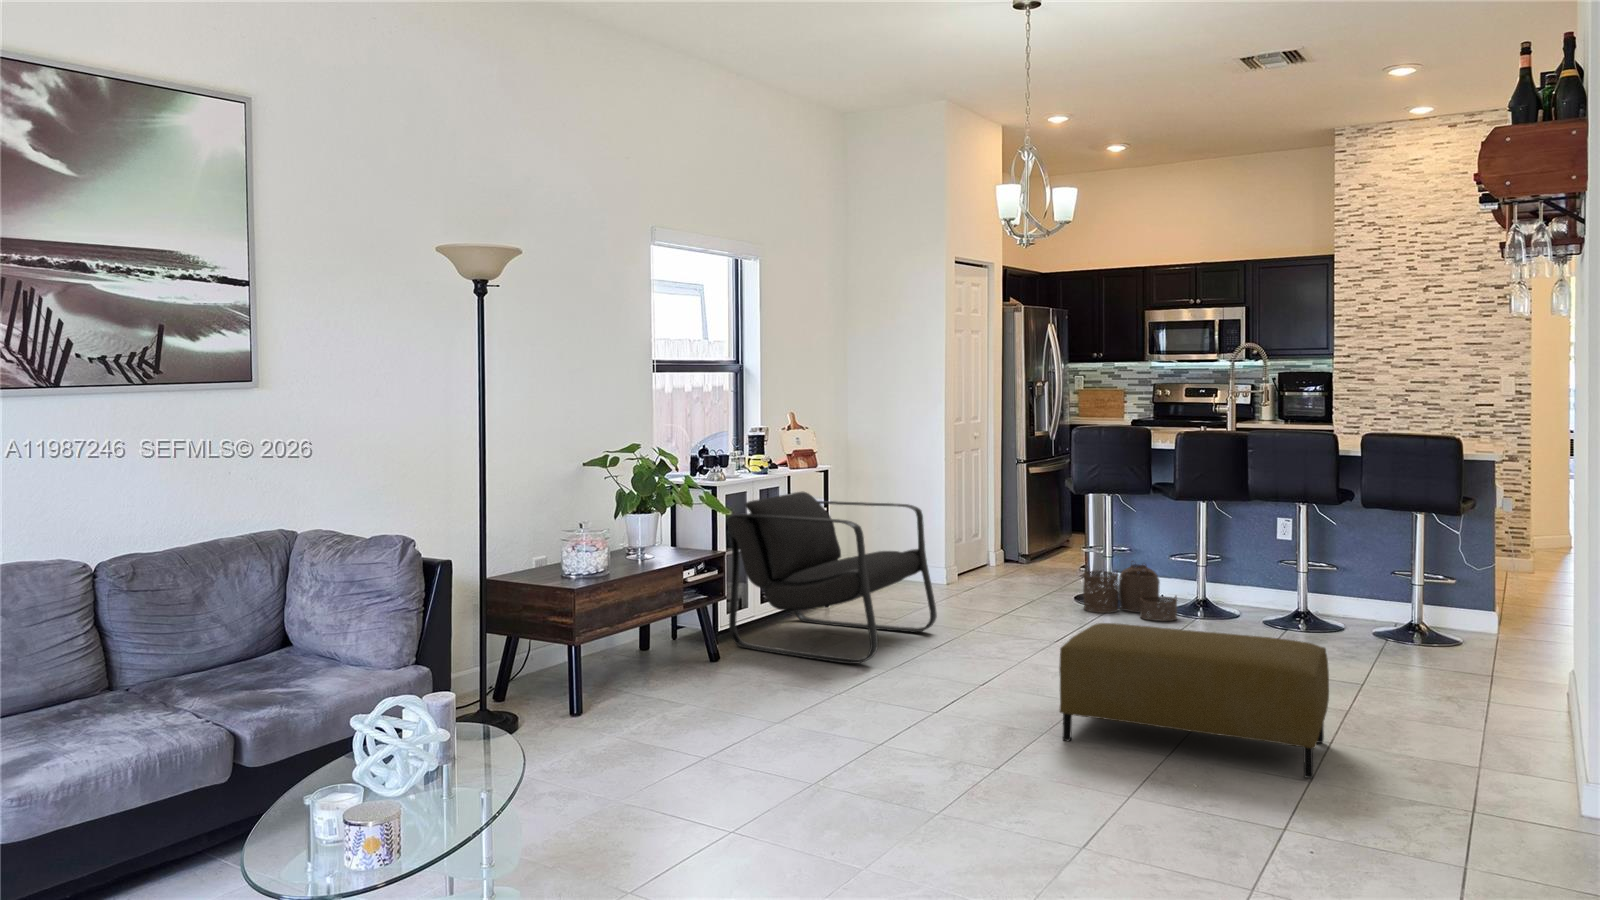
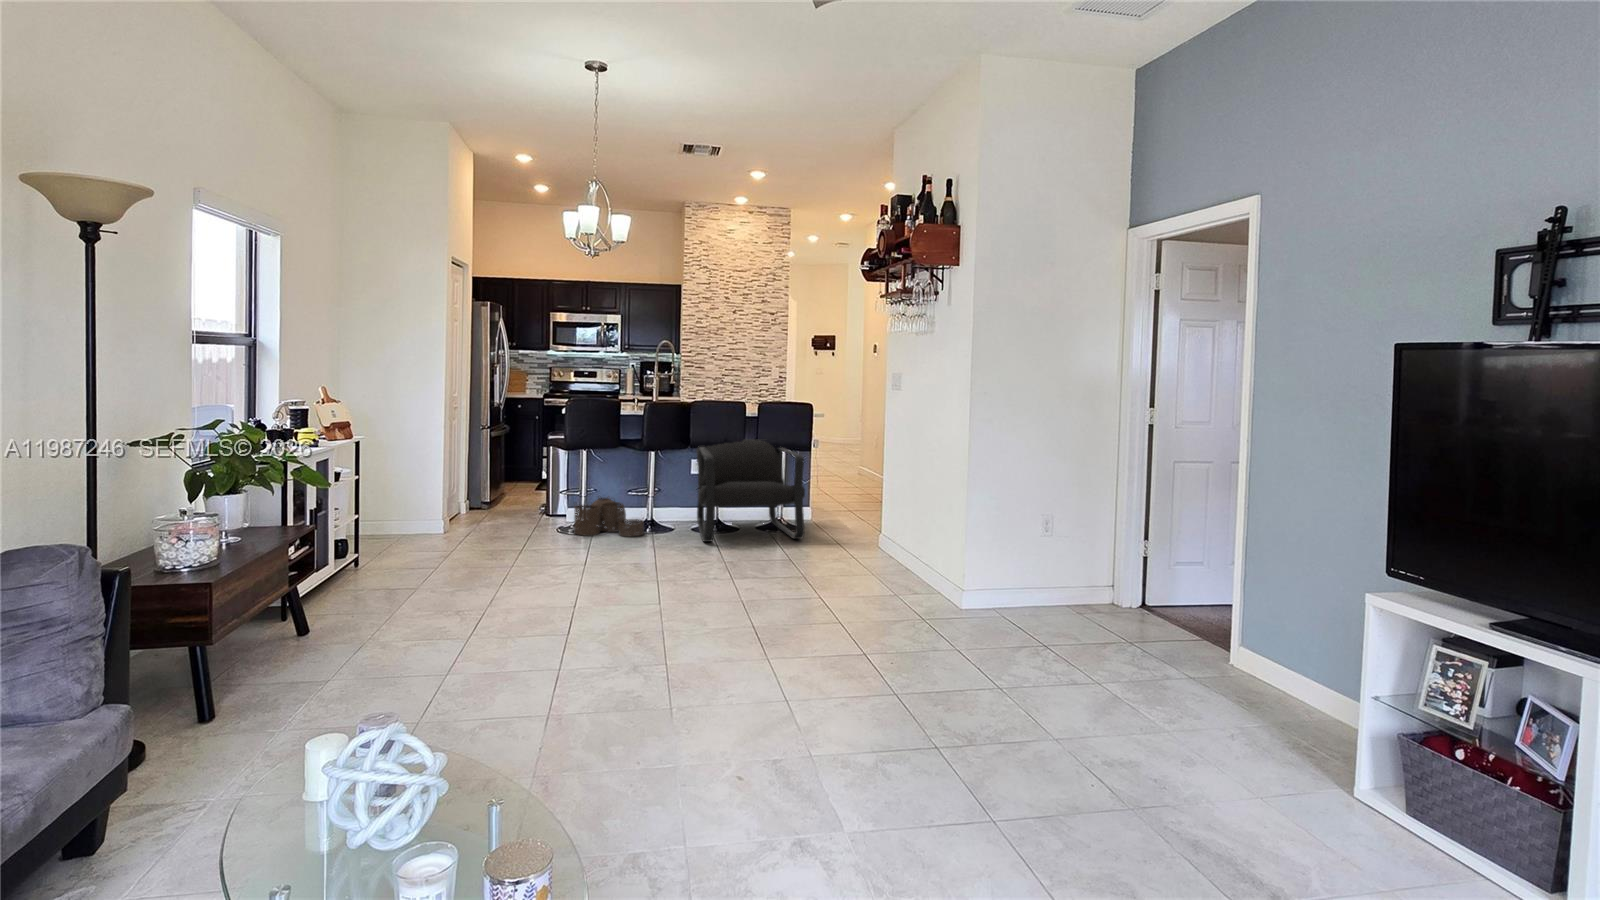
armchair: present [727,492,937,664] -> present [696,439,805,542]
ottoman: present [1059,623,1329,778] -> none [665,542,832,633]

